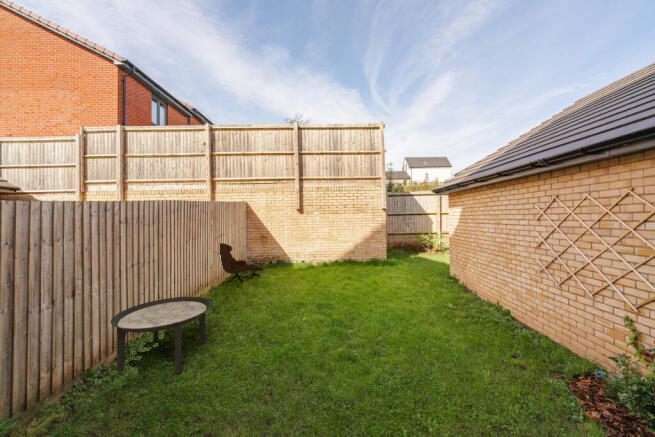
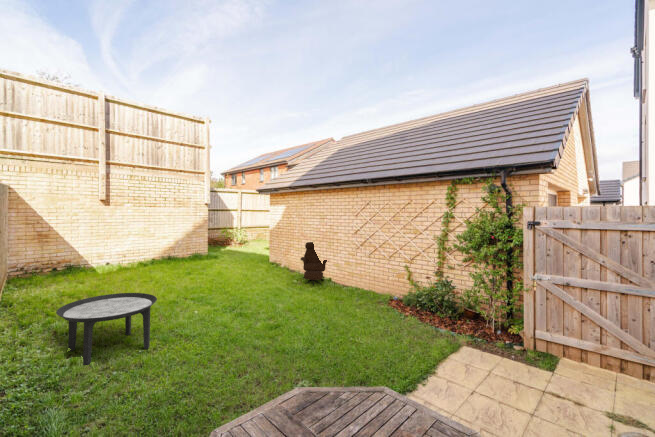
lounge chair: present [219,243,264,283] -> present [301,242,327,285]

